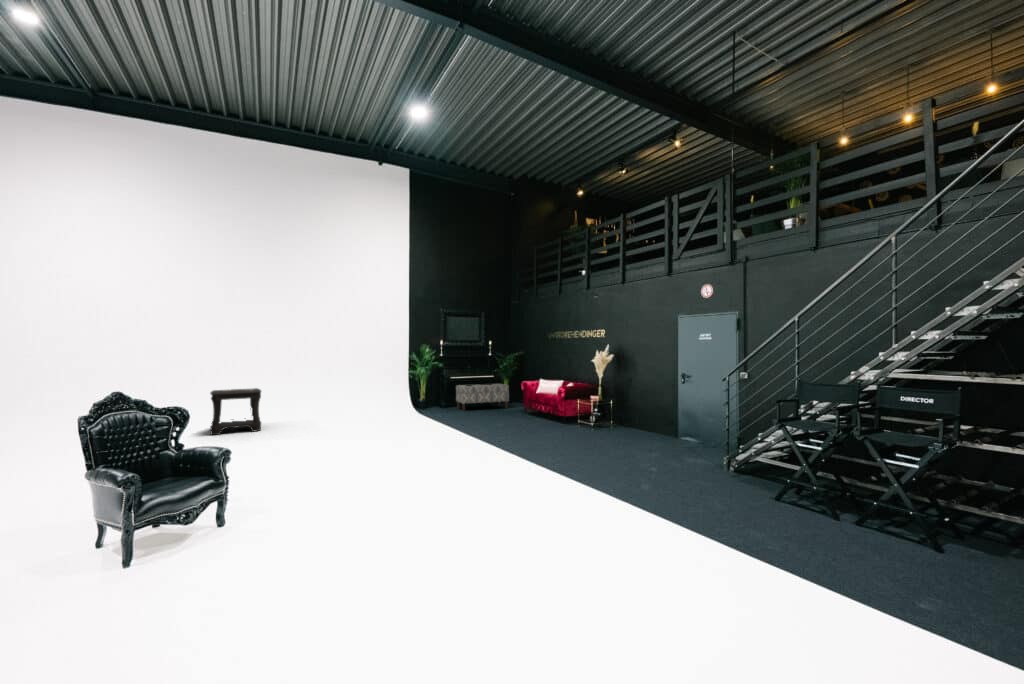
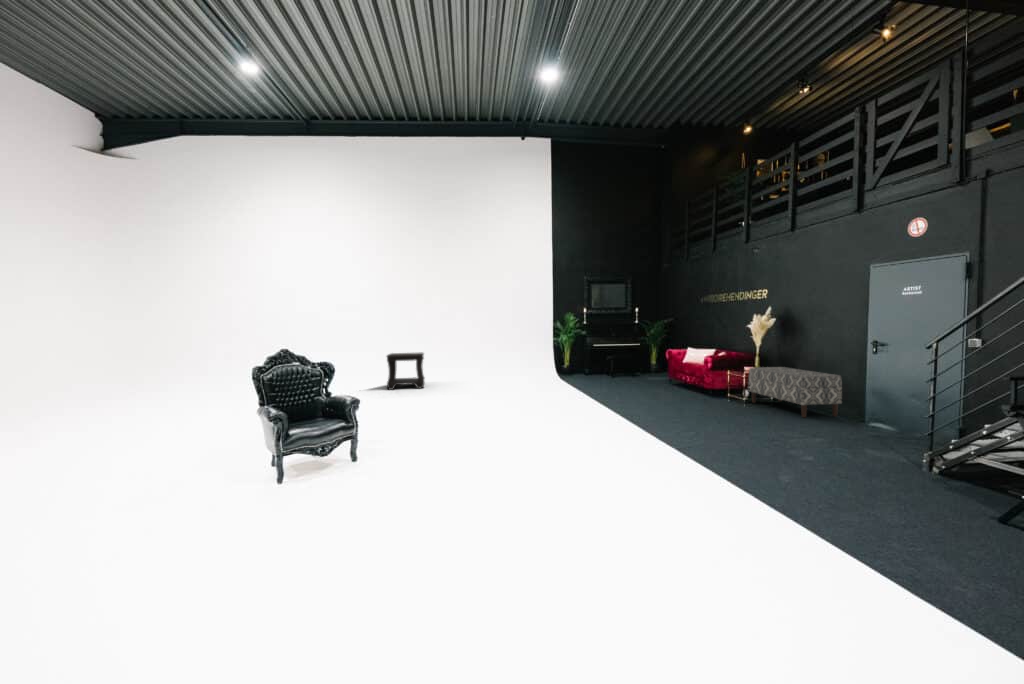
bench: present [456,384,509,411] -> present [749,367,842,417]

